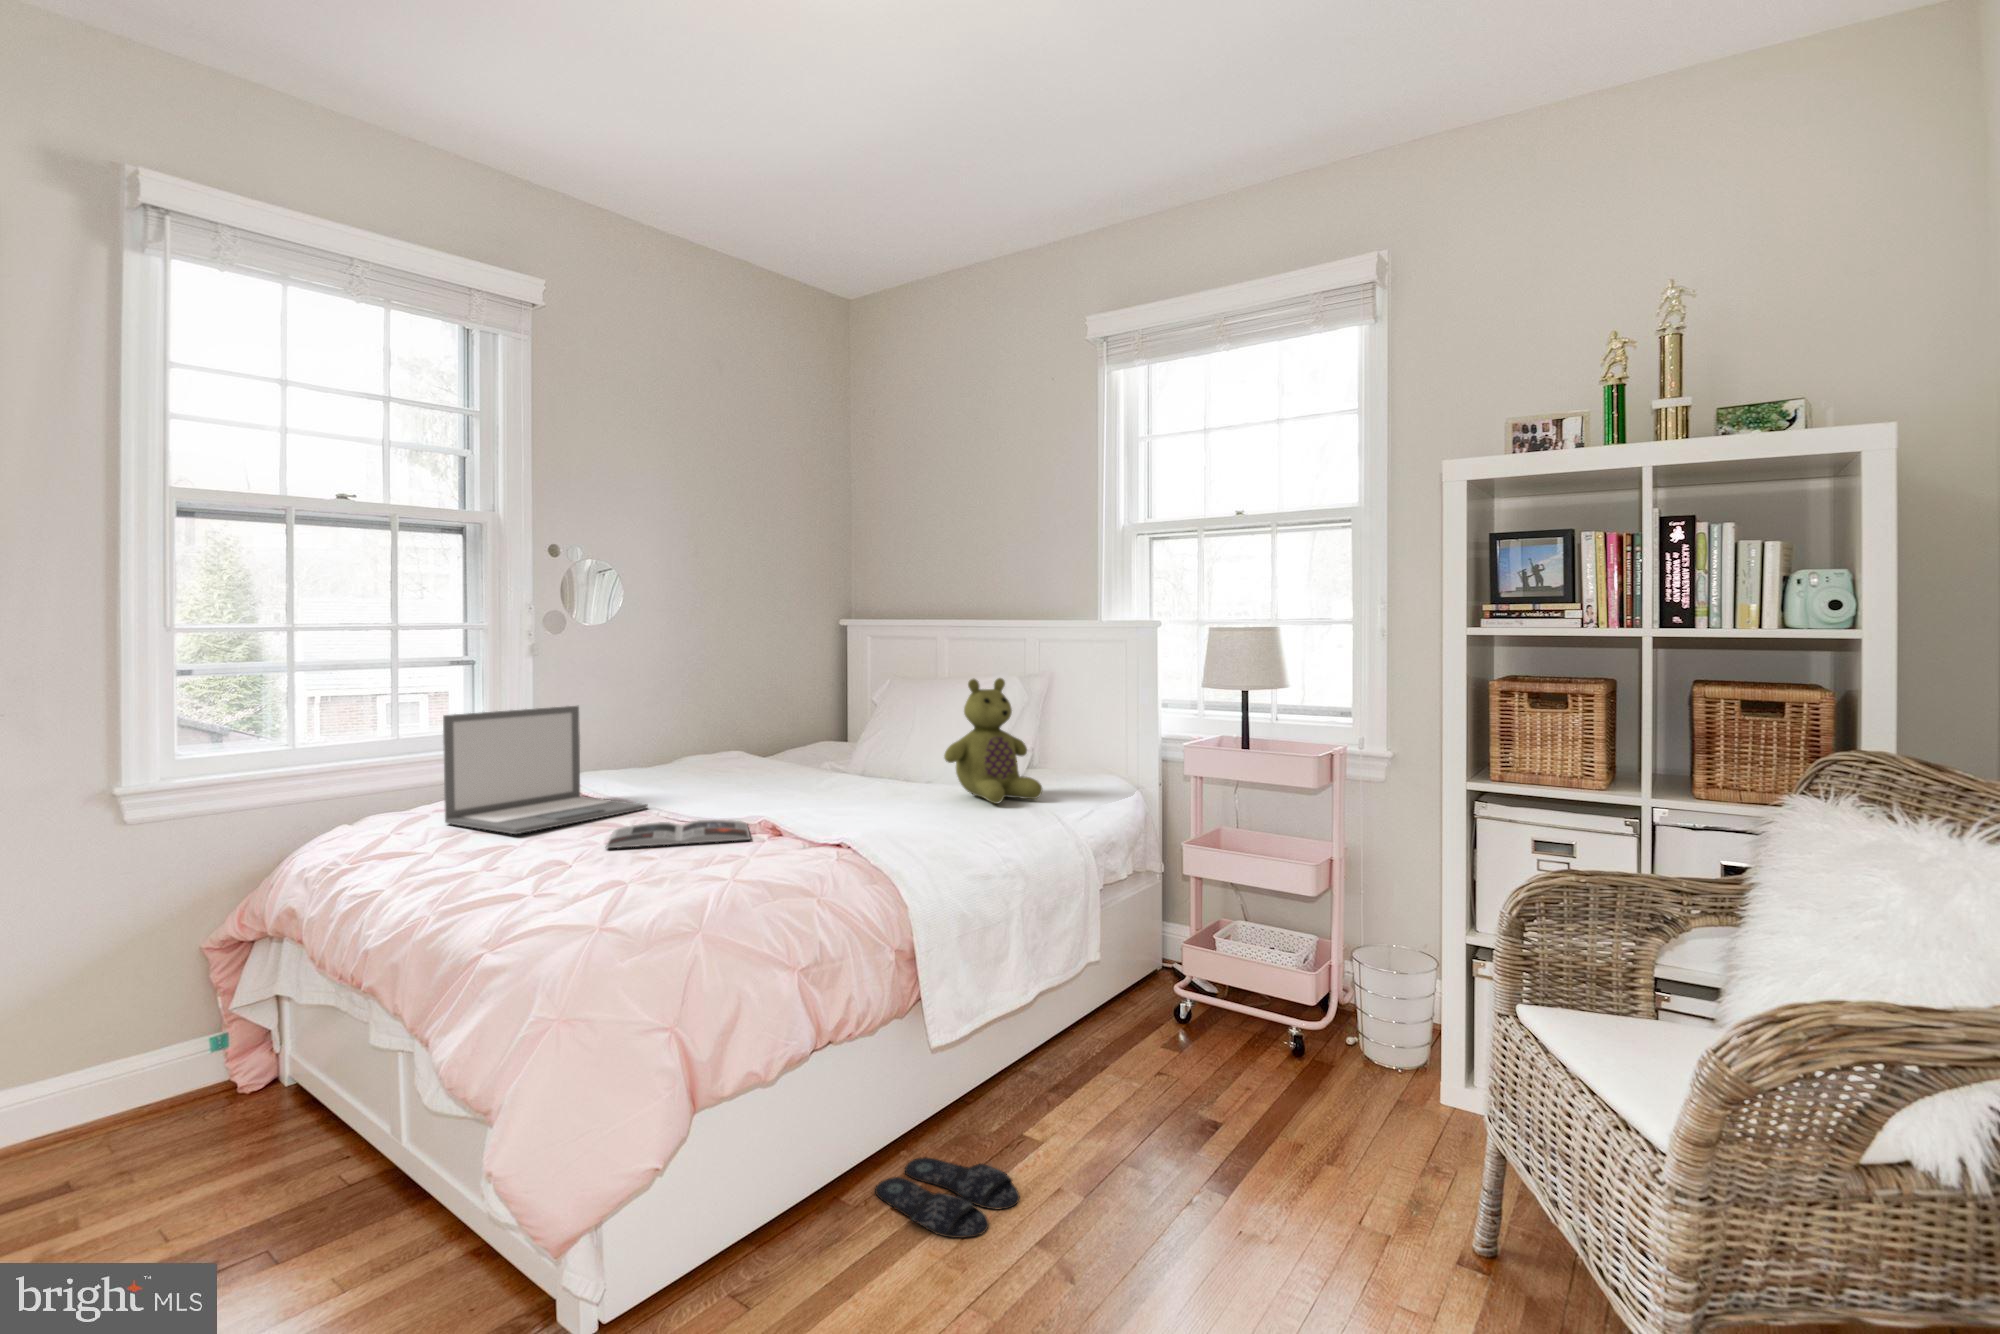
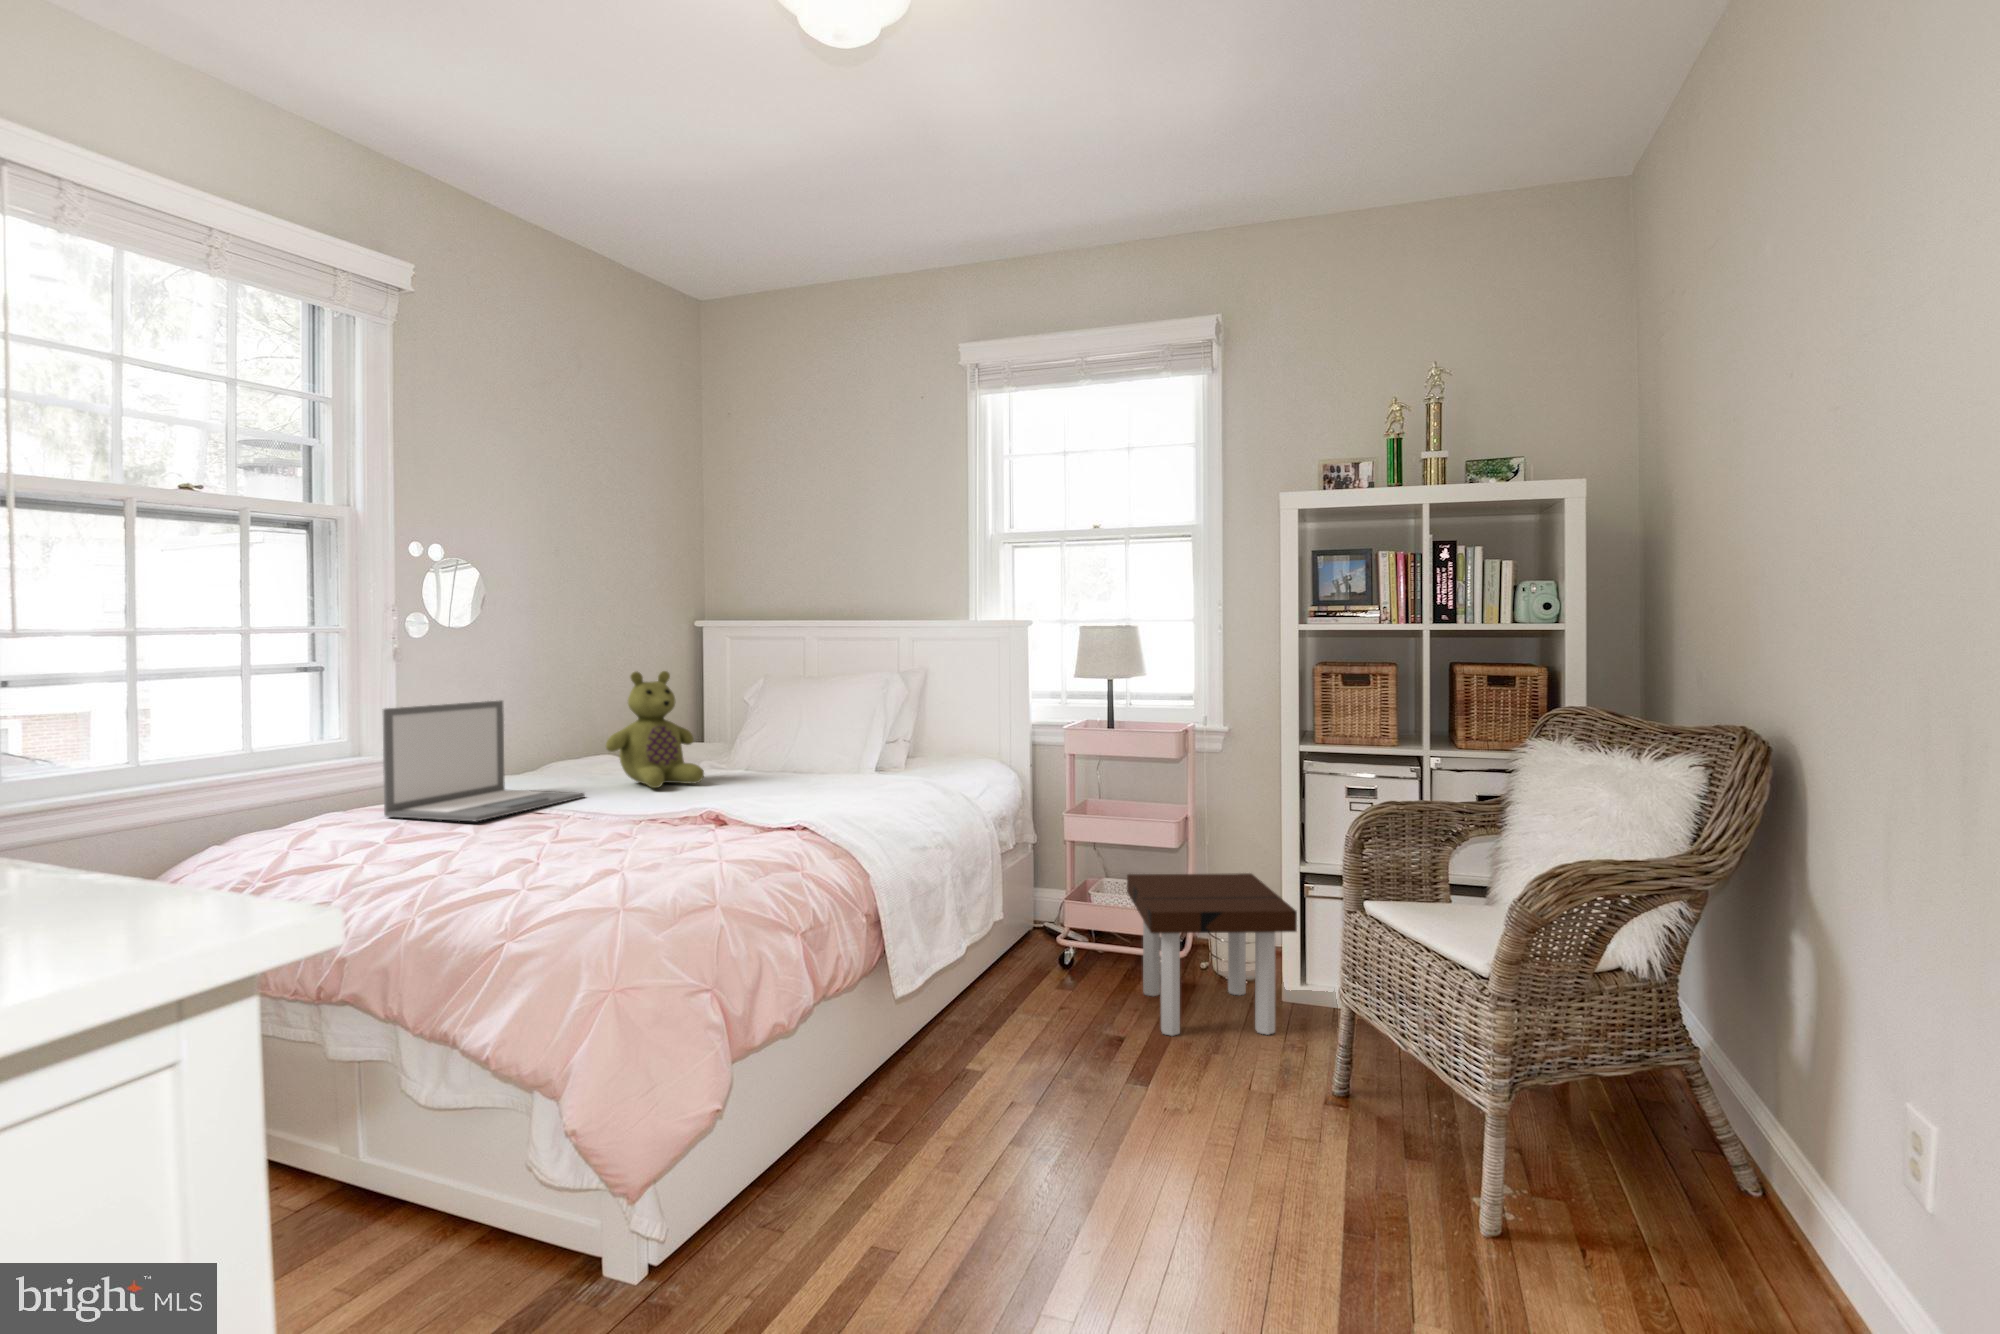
stuffed bear: present [944,678,1043,804] -> present [606,671,704,788]
magazine: present [605,820,750,848] -> none [572,802,717,828]
side table: none [1249,926,1448,1149] -> present [1127,873,1297,1036]
slippers: present [875,1157,1020,1238] -> none [856,1082,982,1138]

